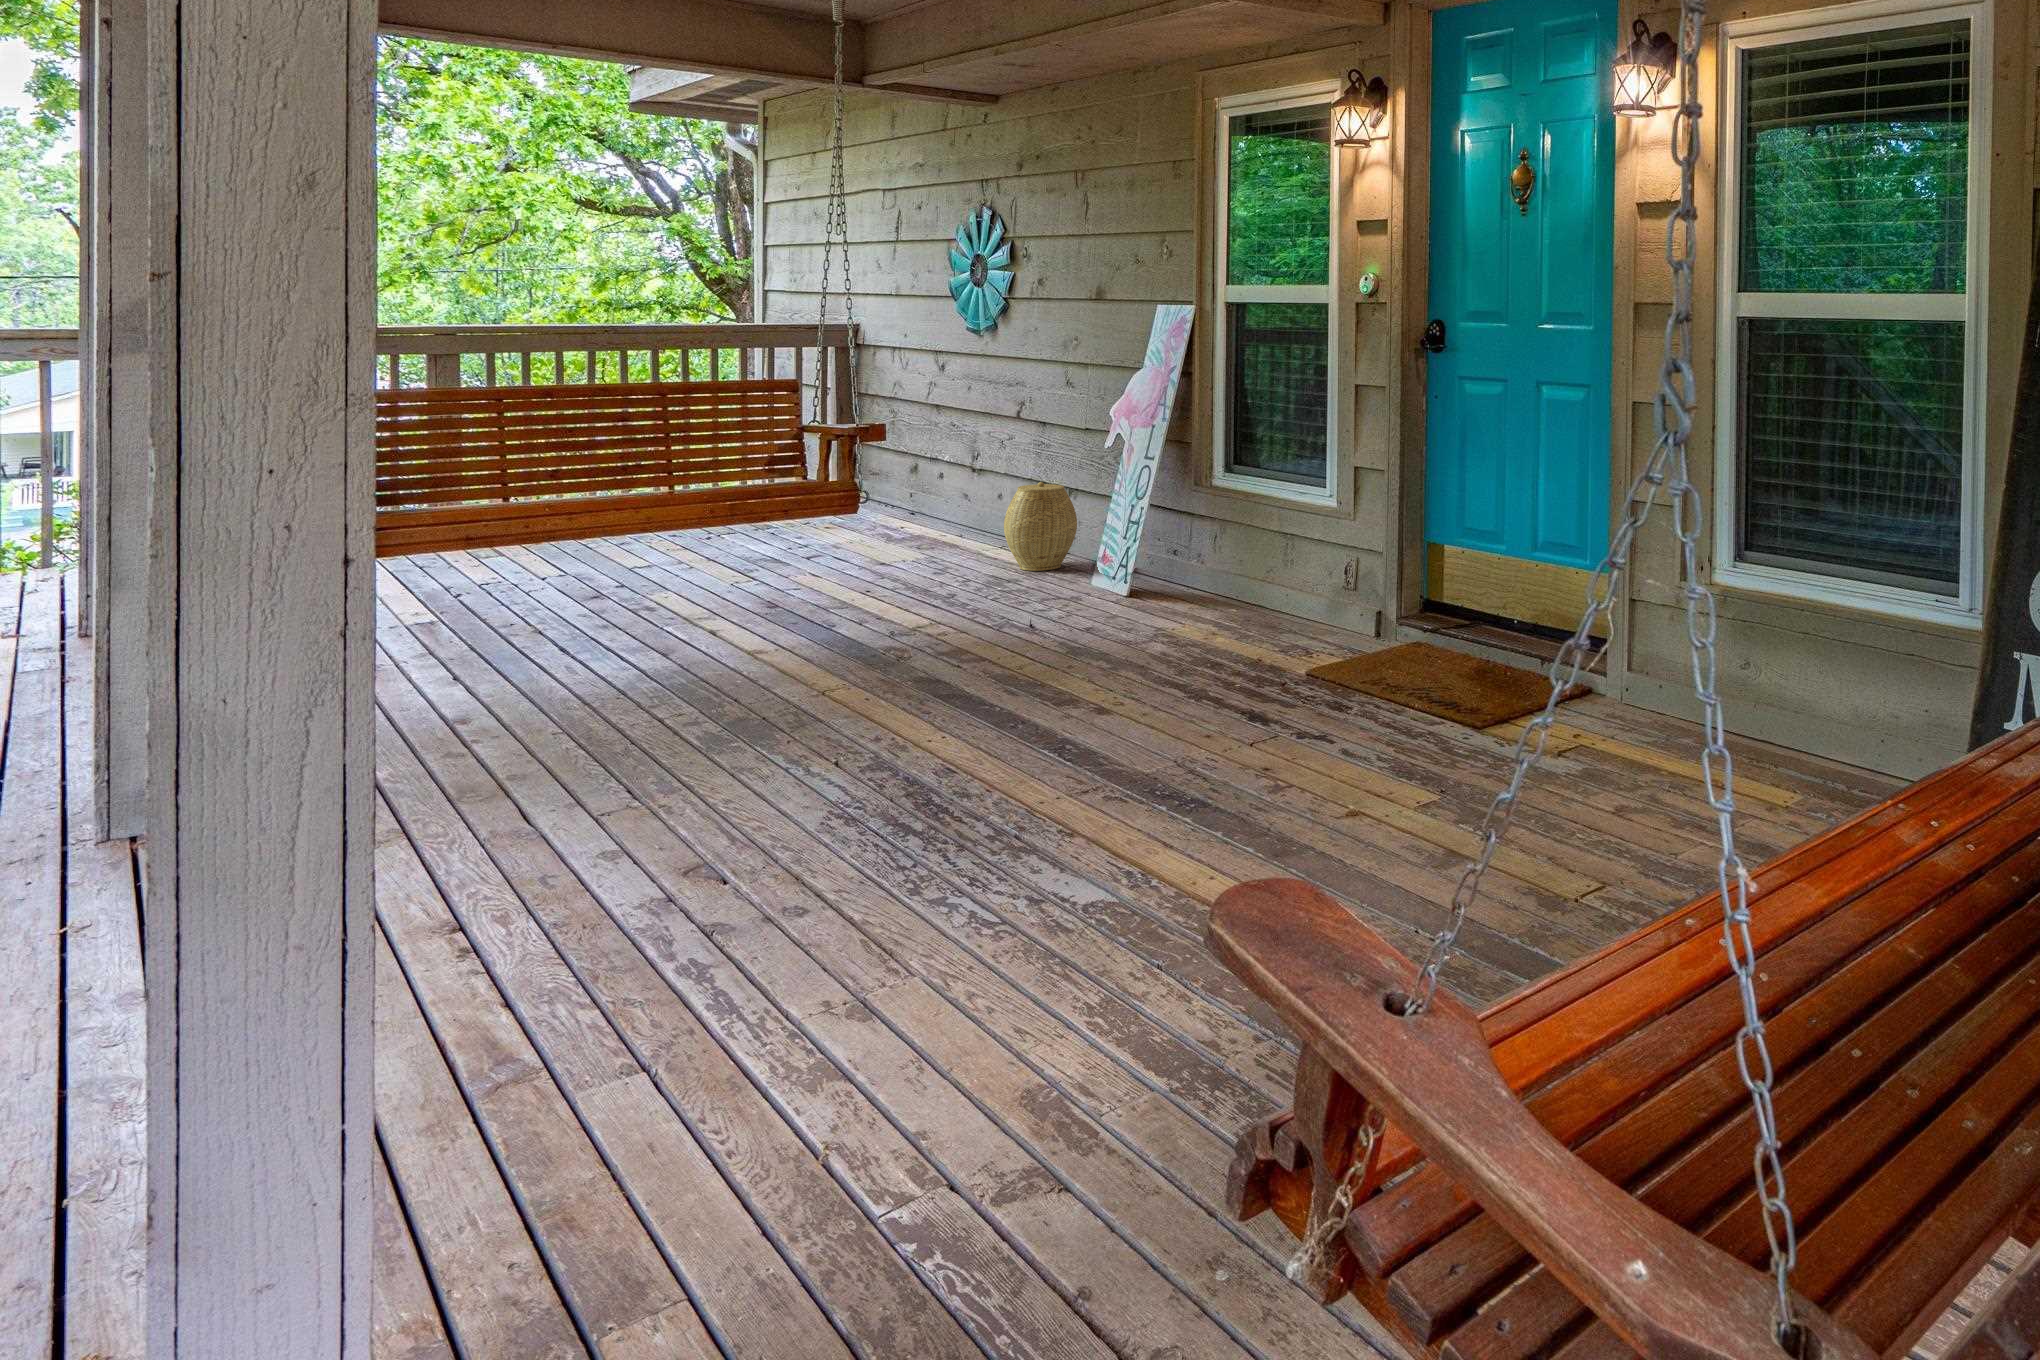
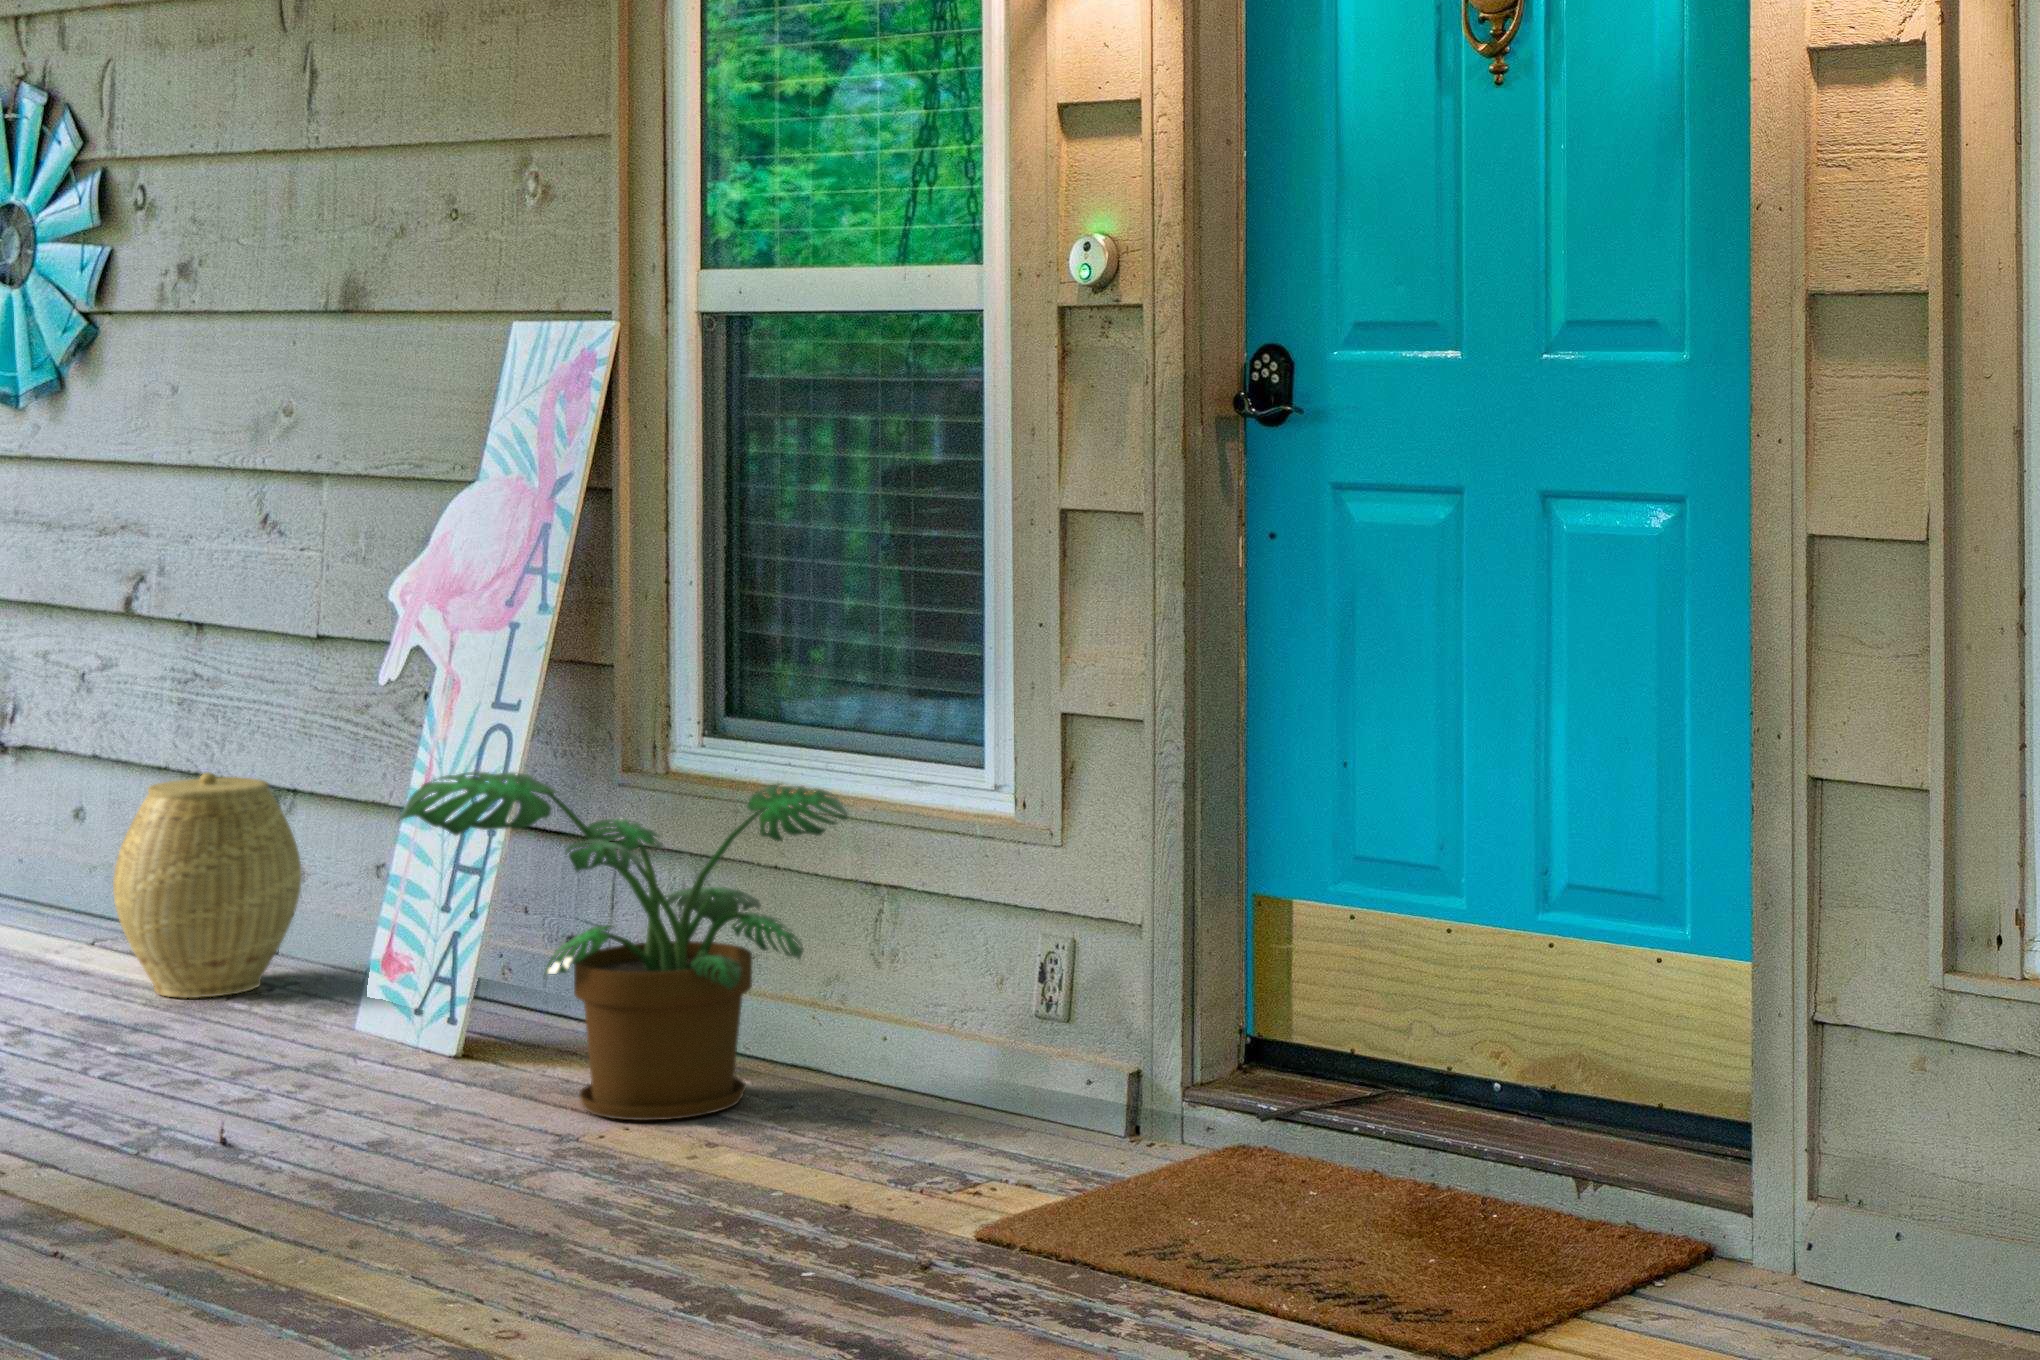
potted plant: none [1100,484,1278,624] -> present [399,771,848,1120]

